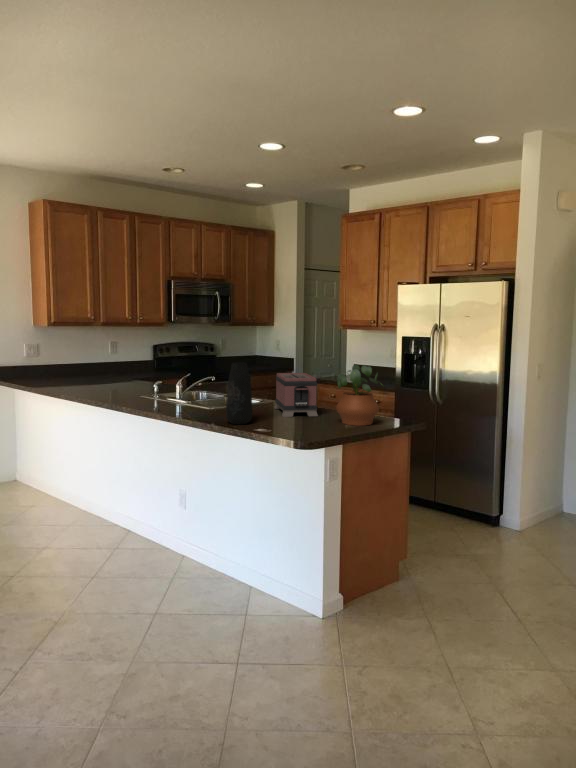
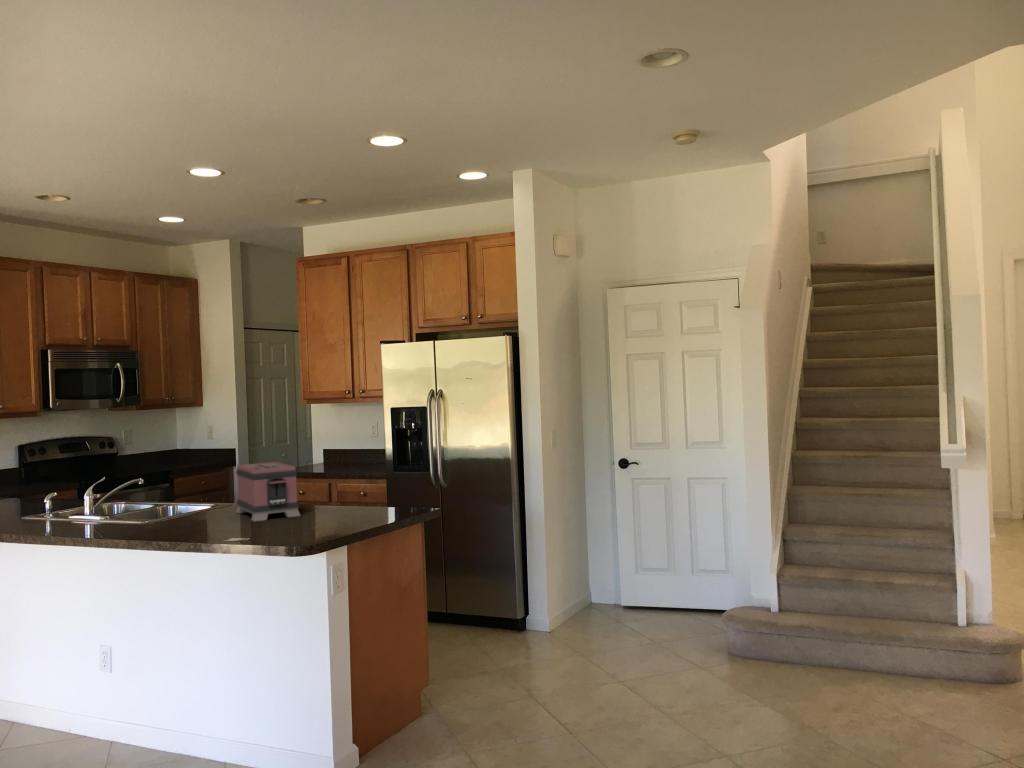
vase: present [226,362,252,424] -> none [177,452,214,537]
potted plant: present [336,365,384,426] -> none [322,444,387,521]

